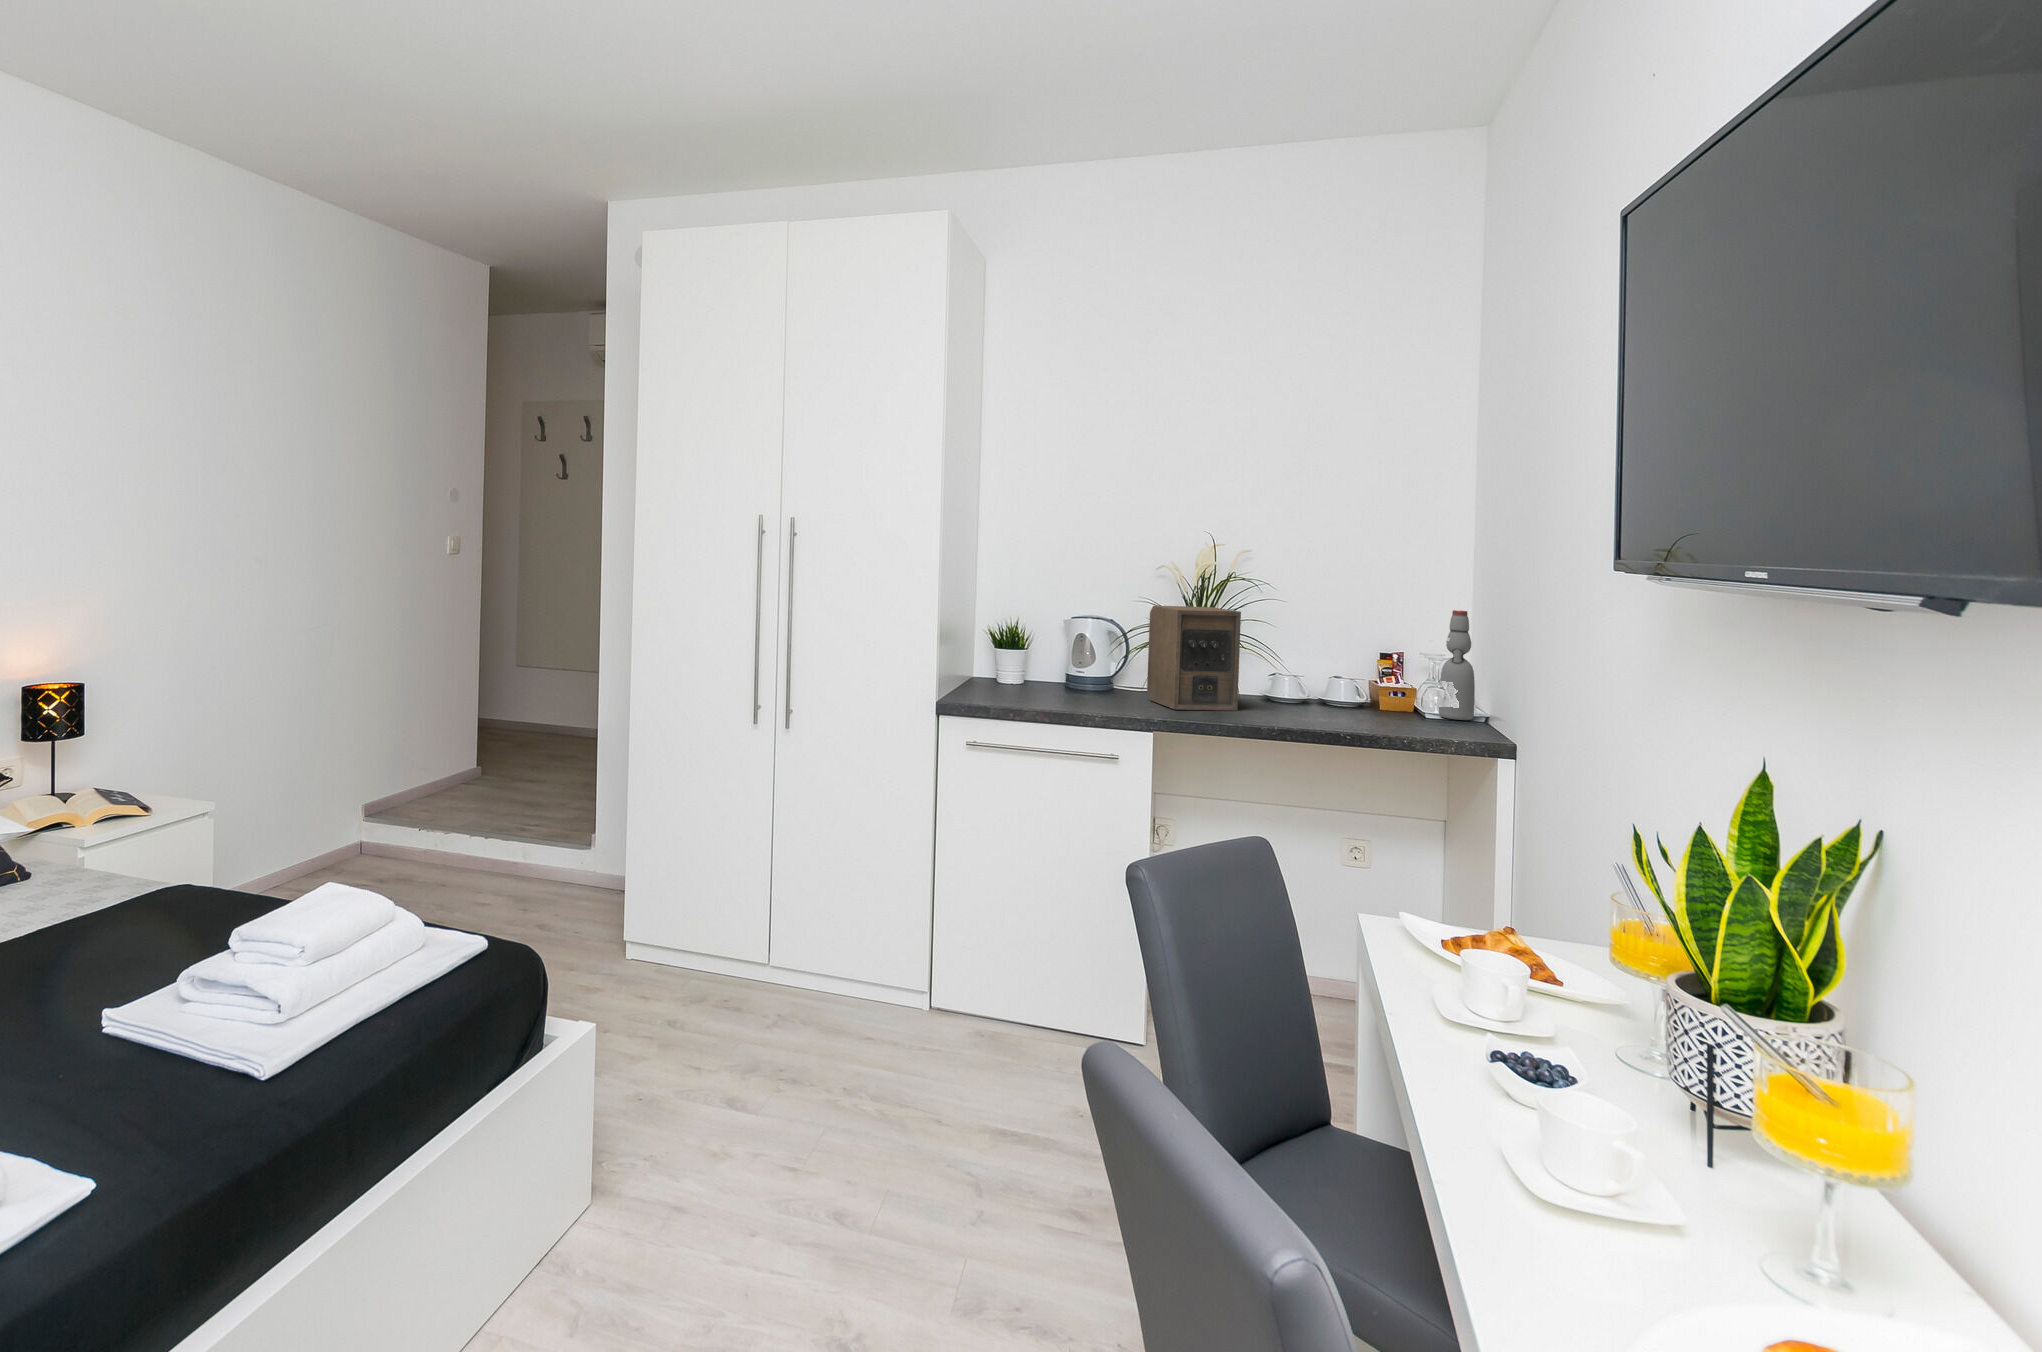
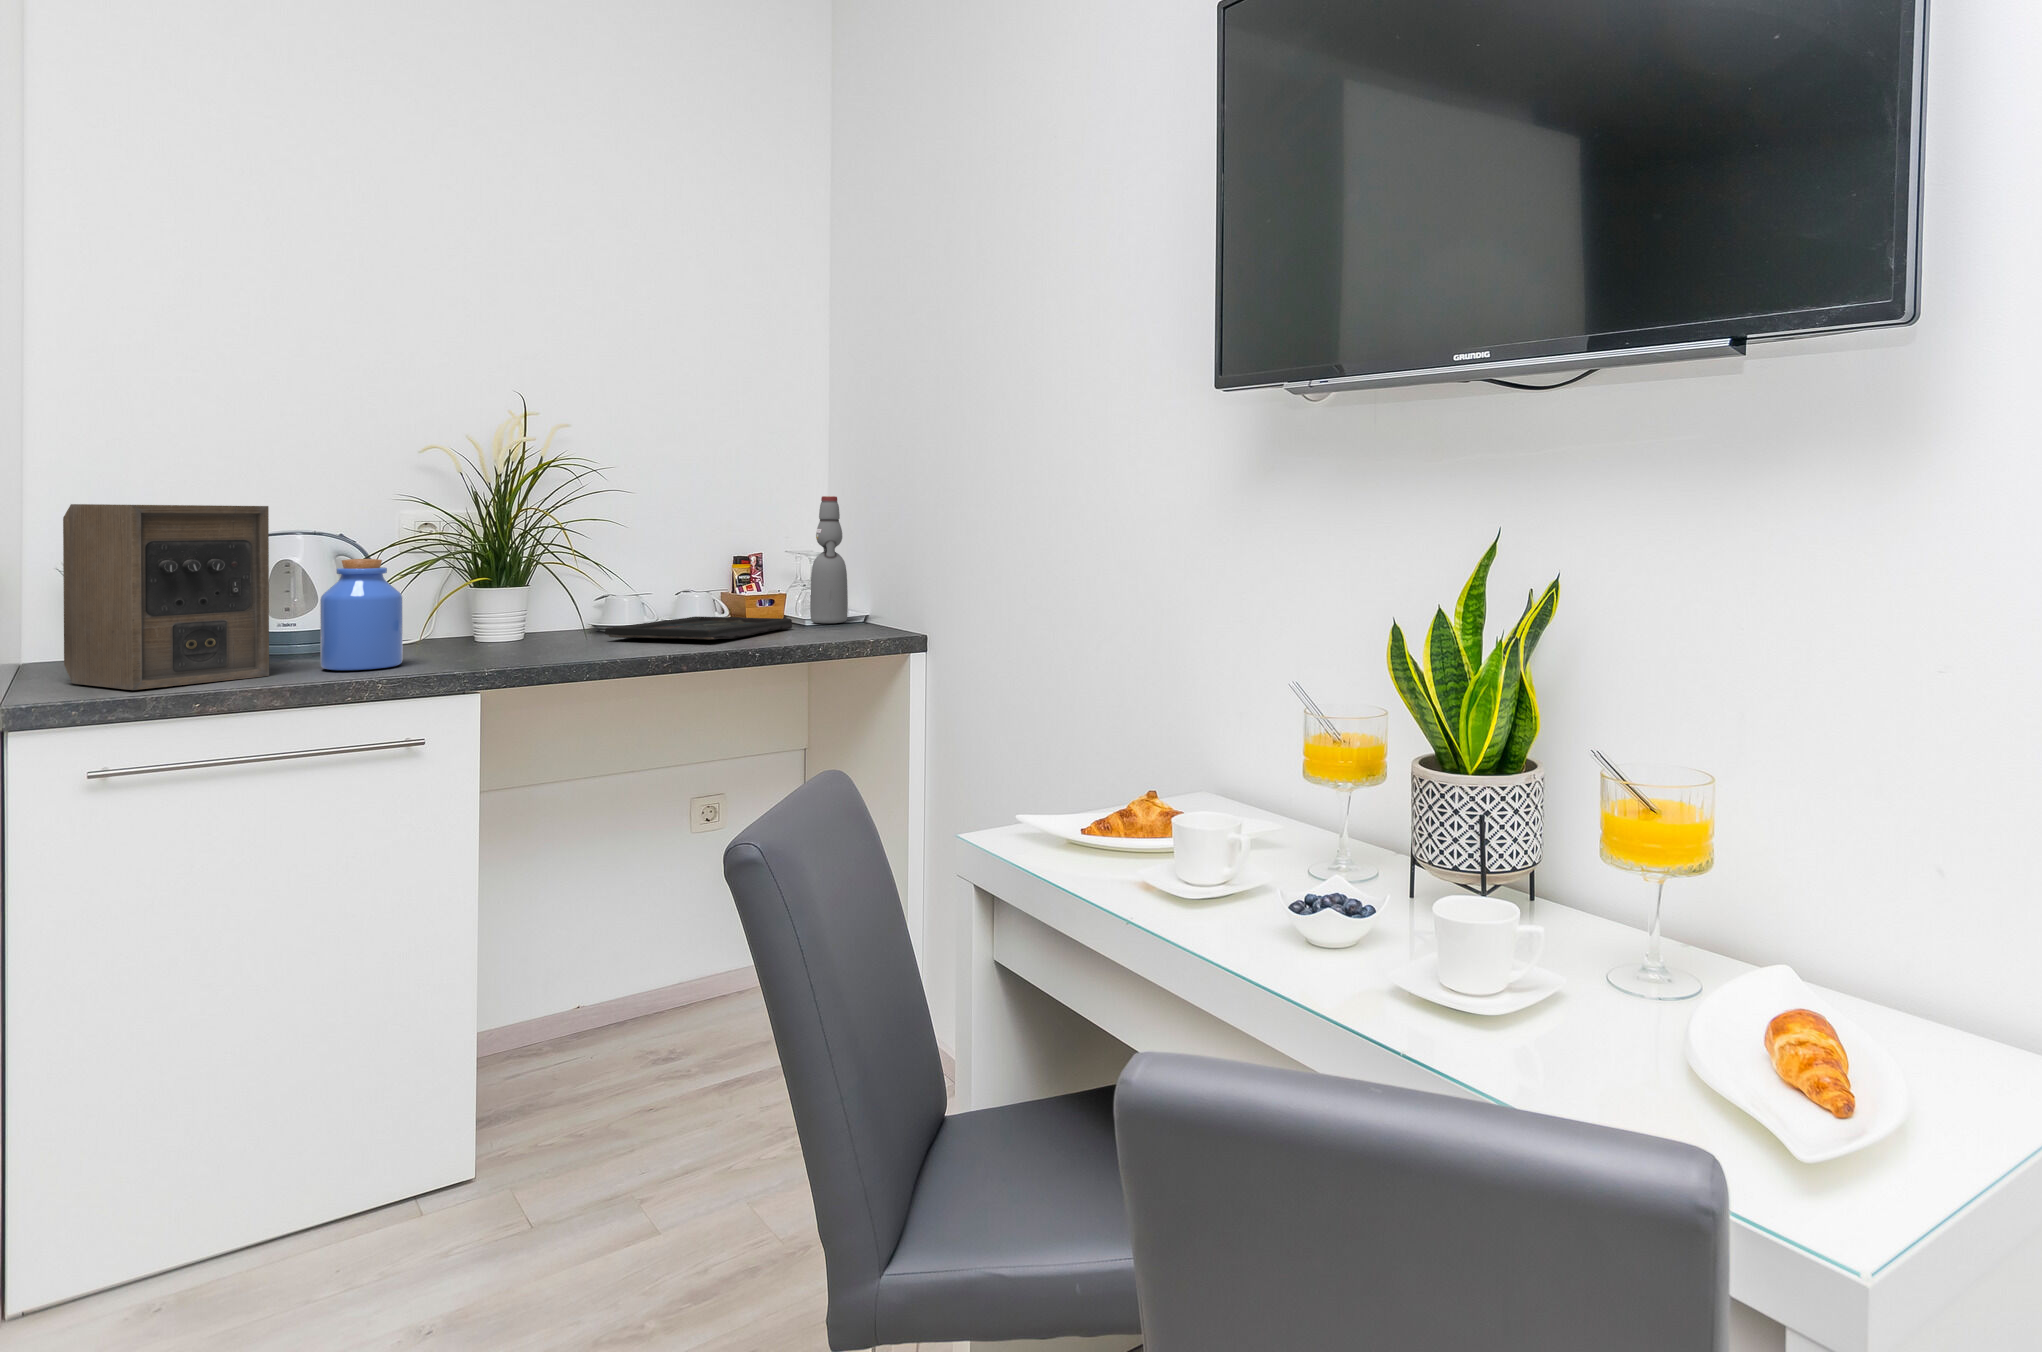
speaker: present [1147,606,1241,711] -> present [63,504,269,690]
jar: none [1079,639,1123,708] -> present [320,559,403,670]
tray: none [1259,698,1412,720] -> present [605,617,792,639]

